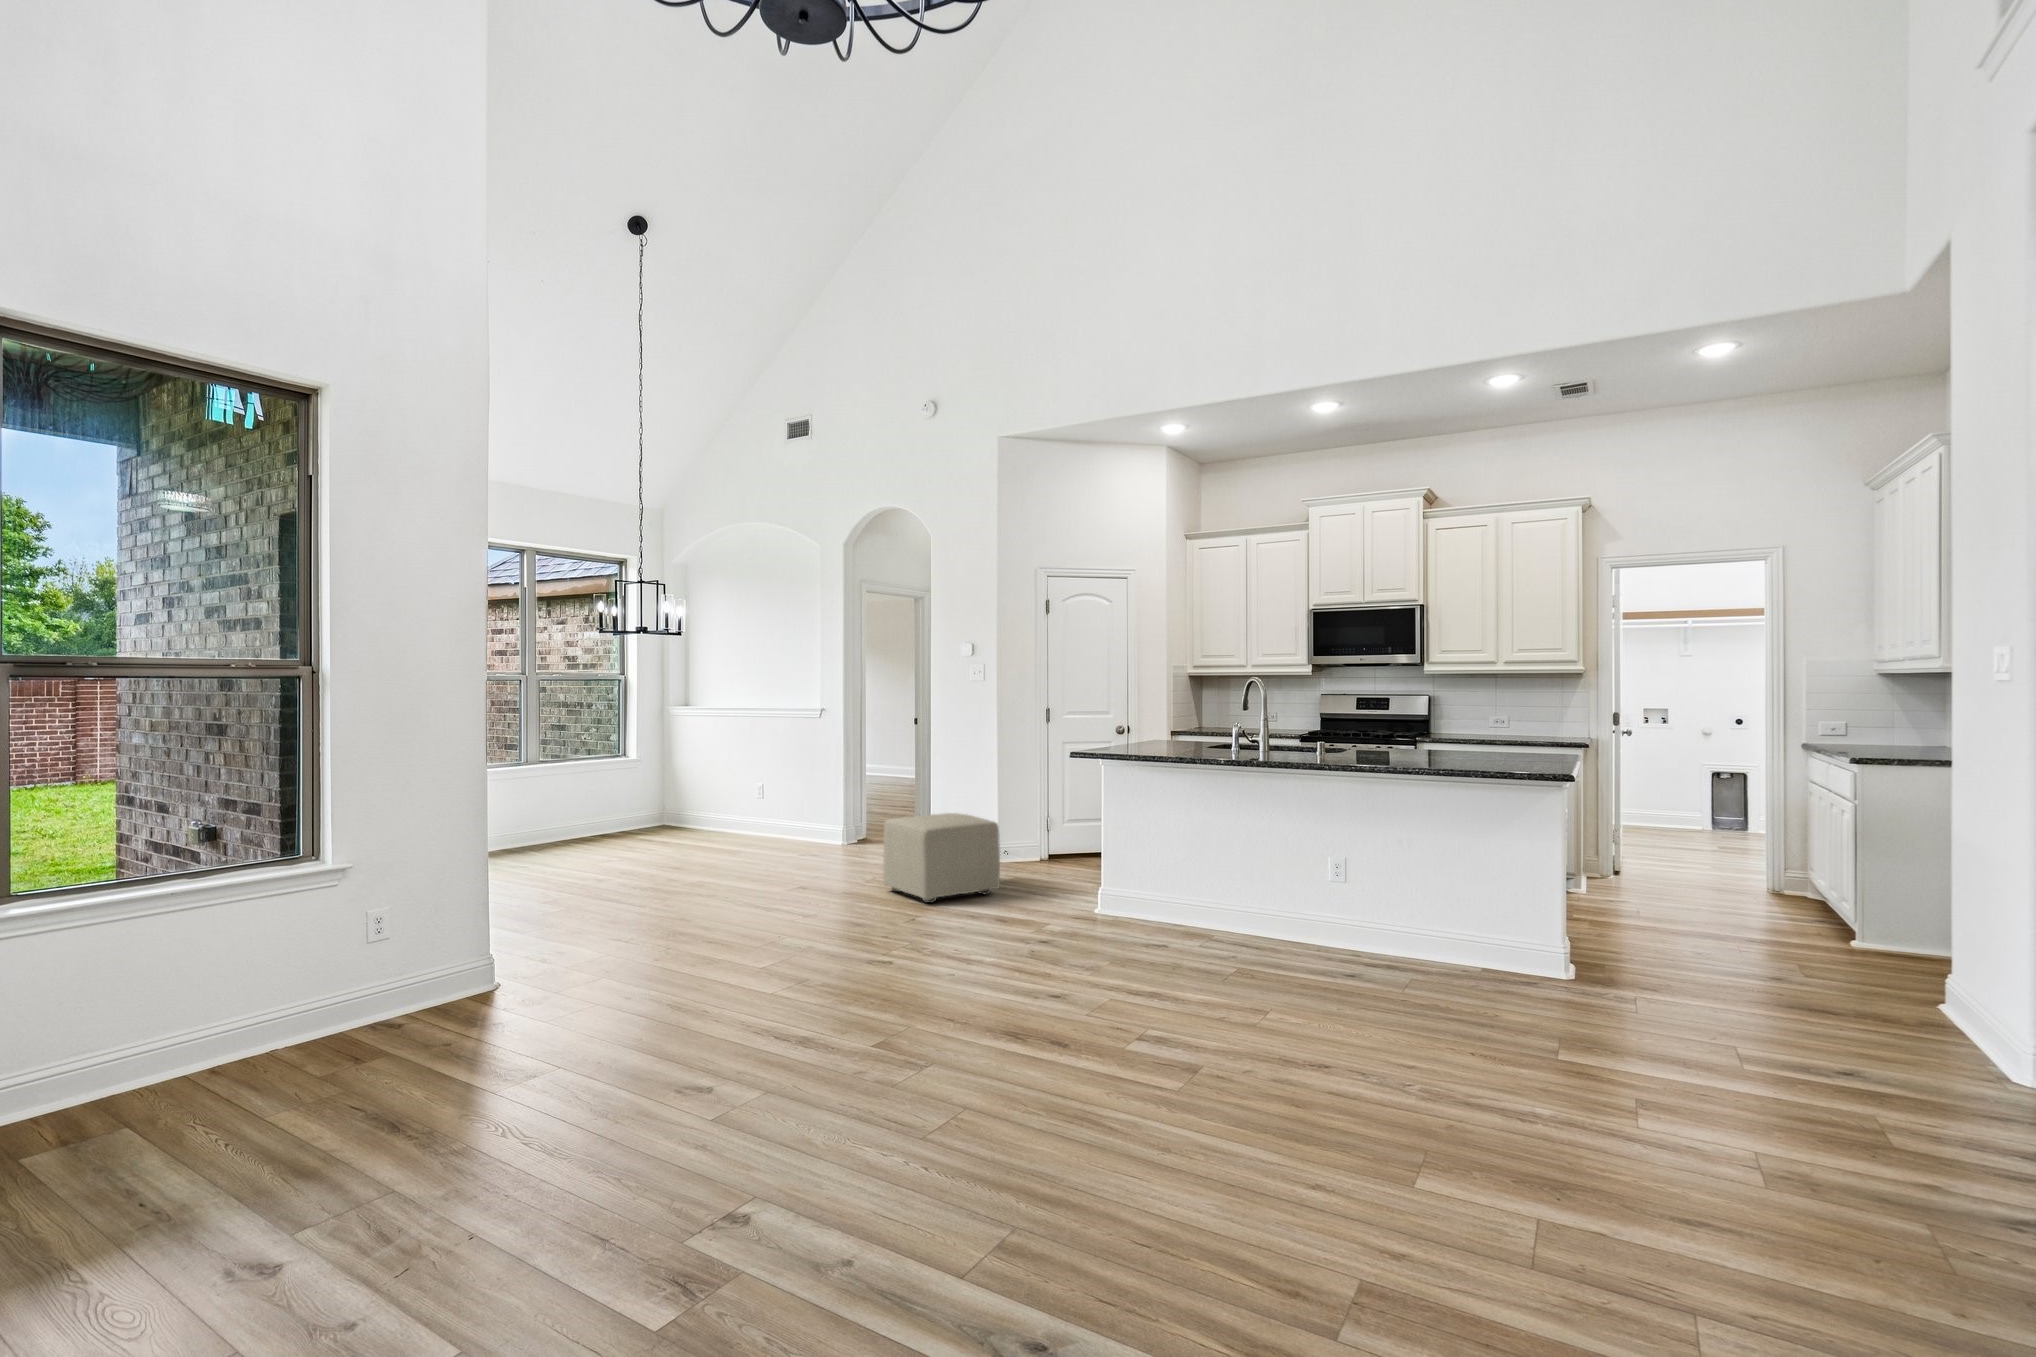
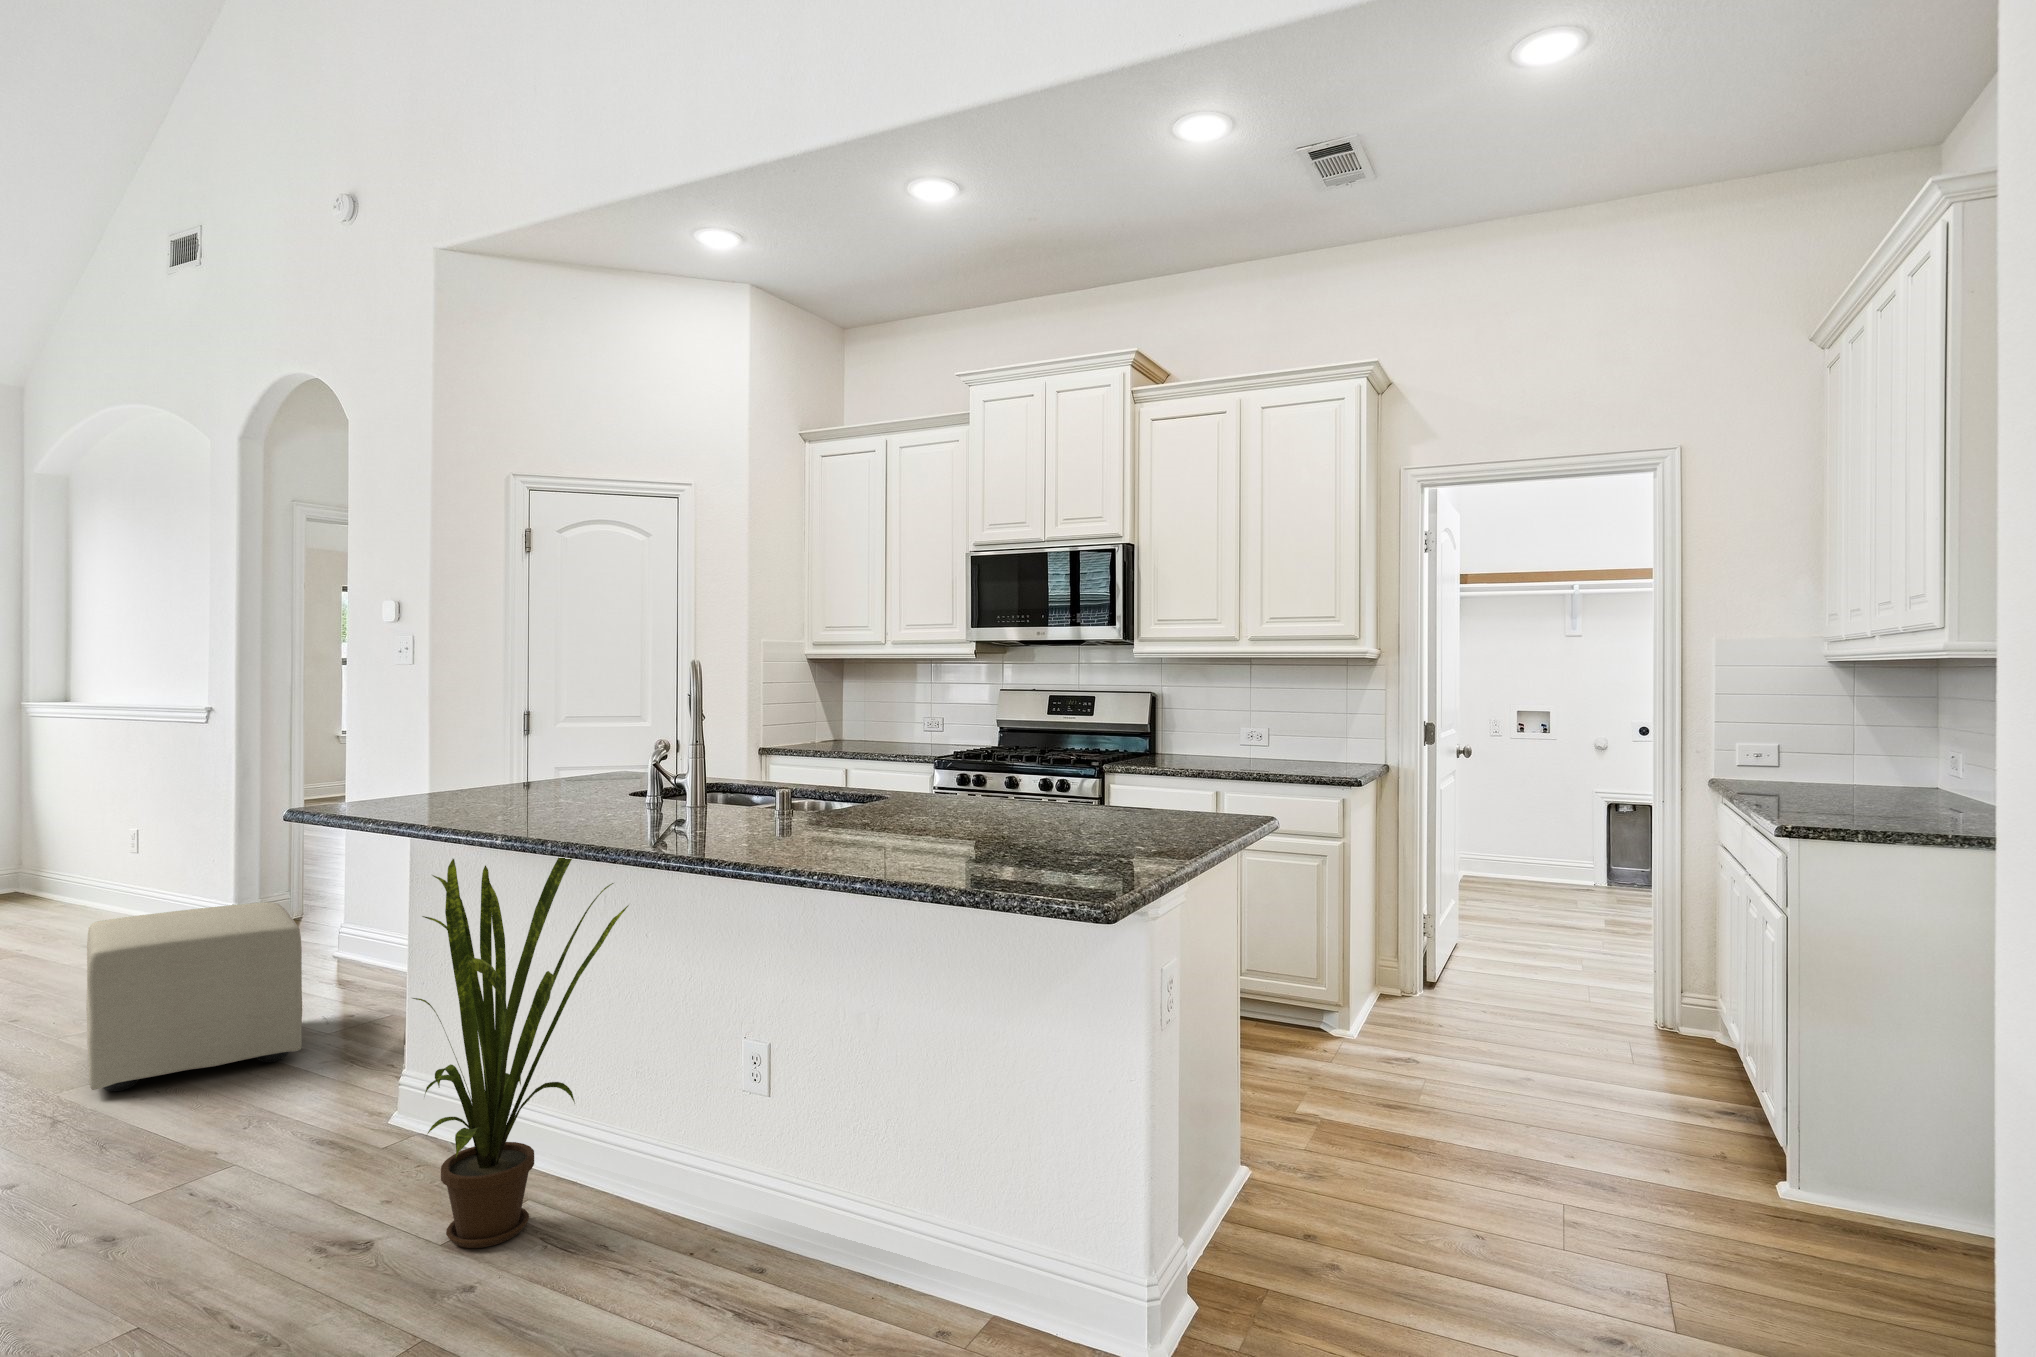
house plant: none [1161,758,1263,950] -> present [413,858,629,1248]

